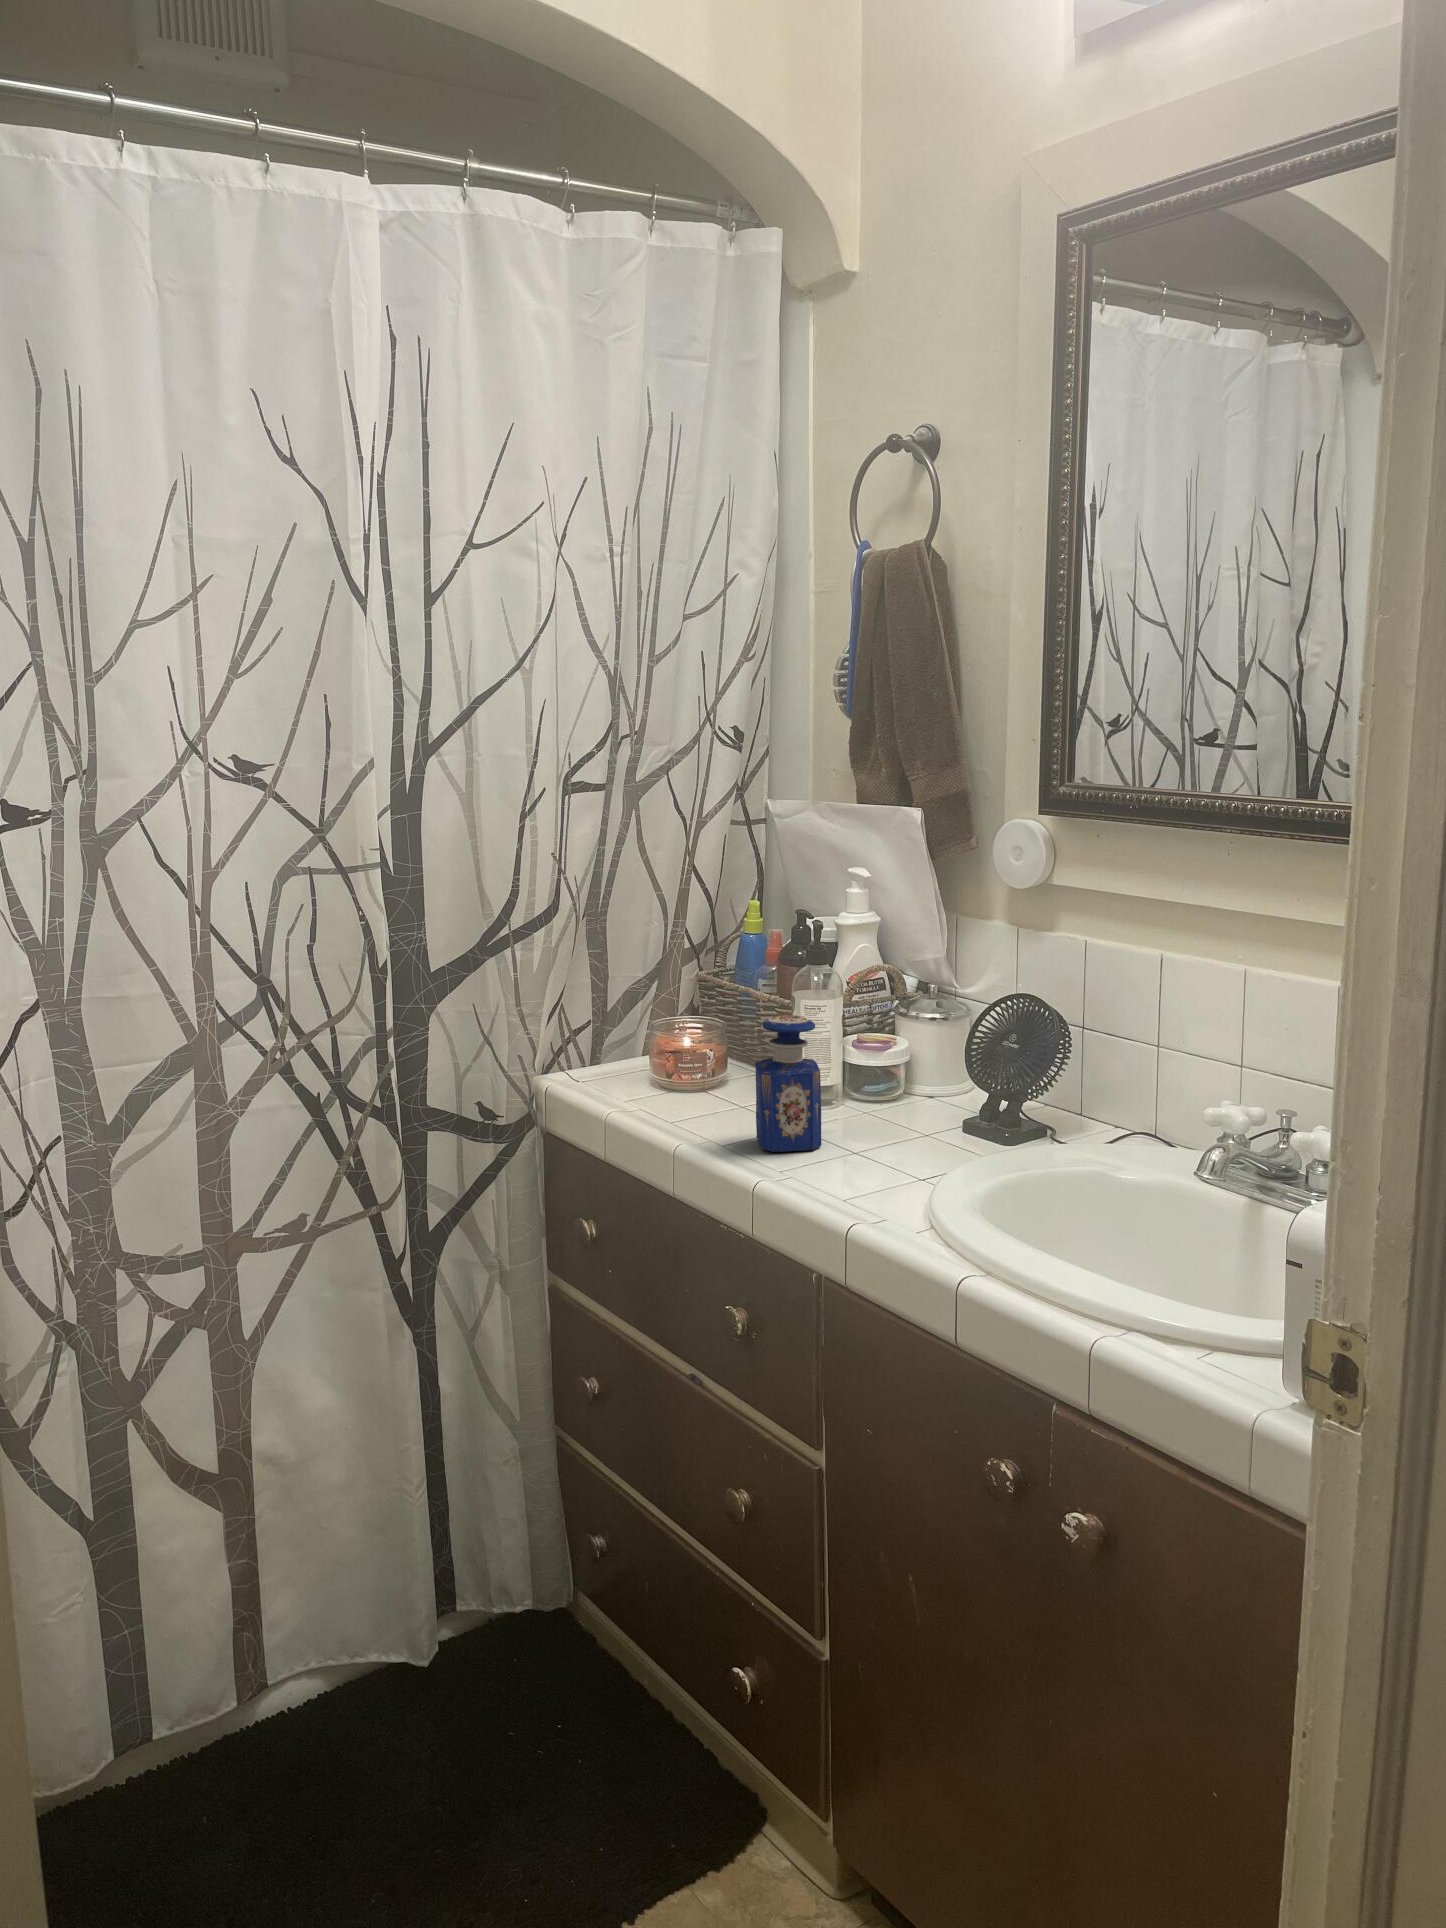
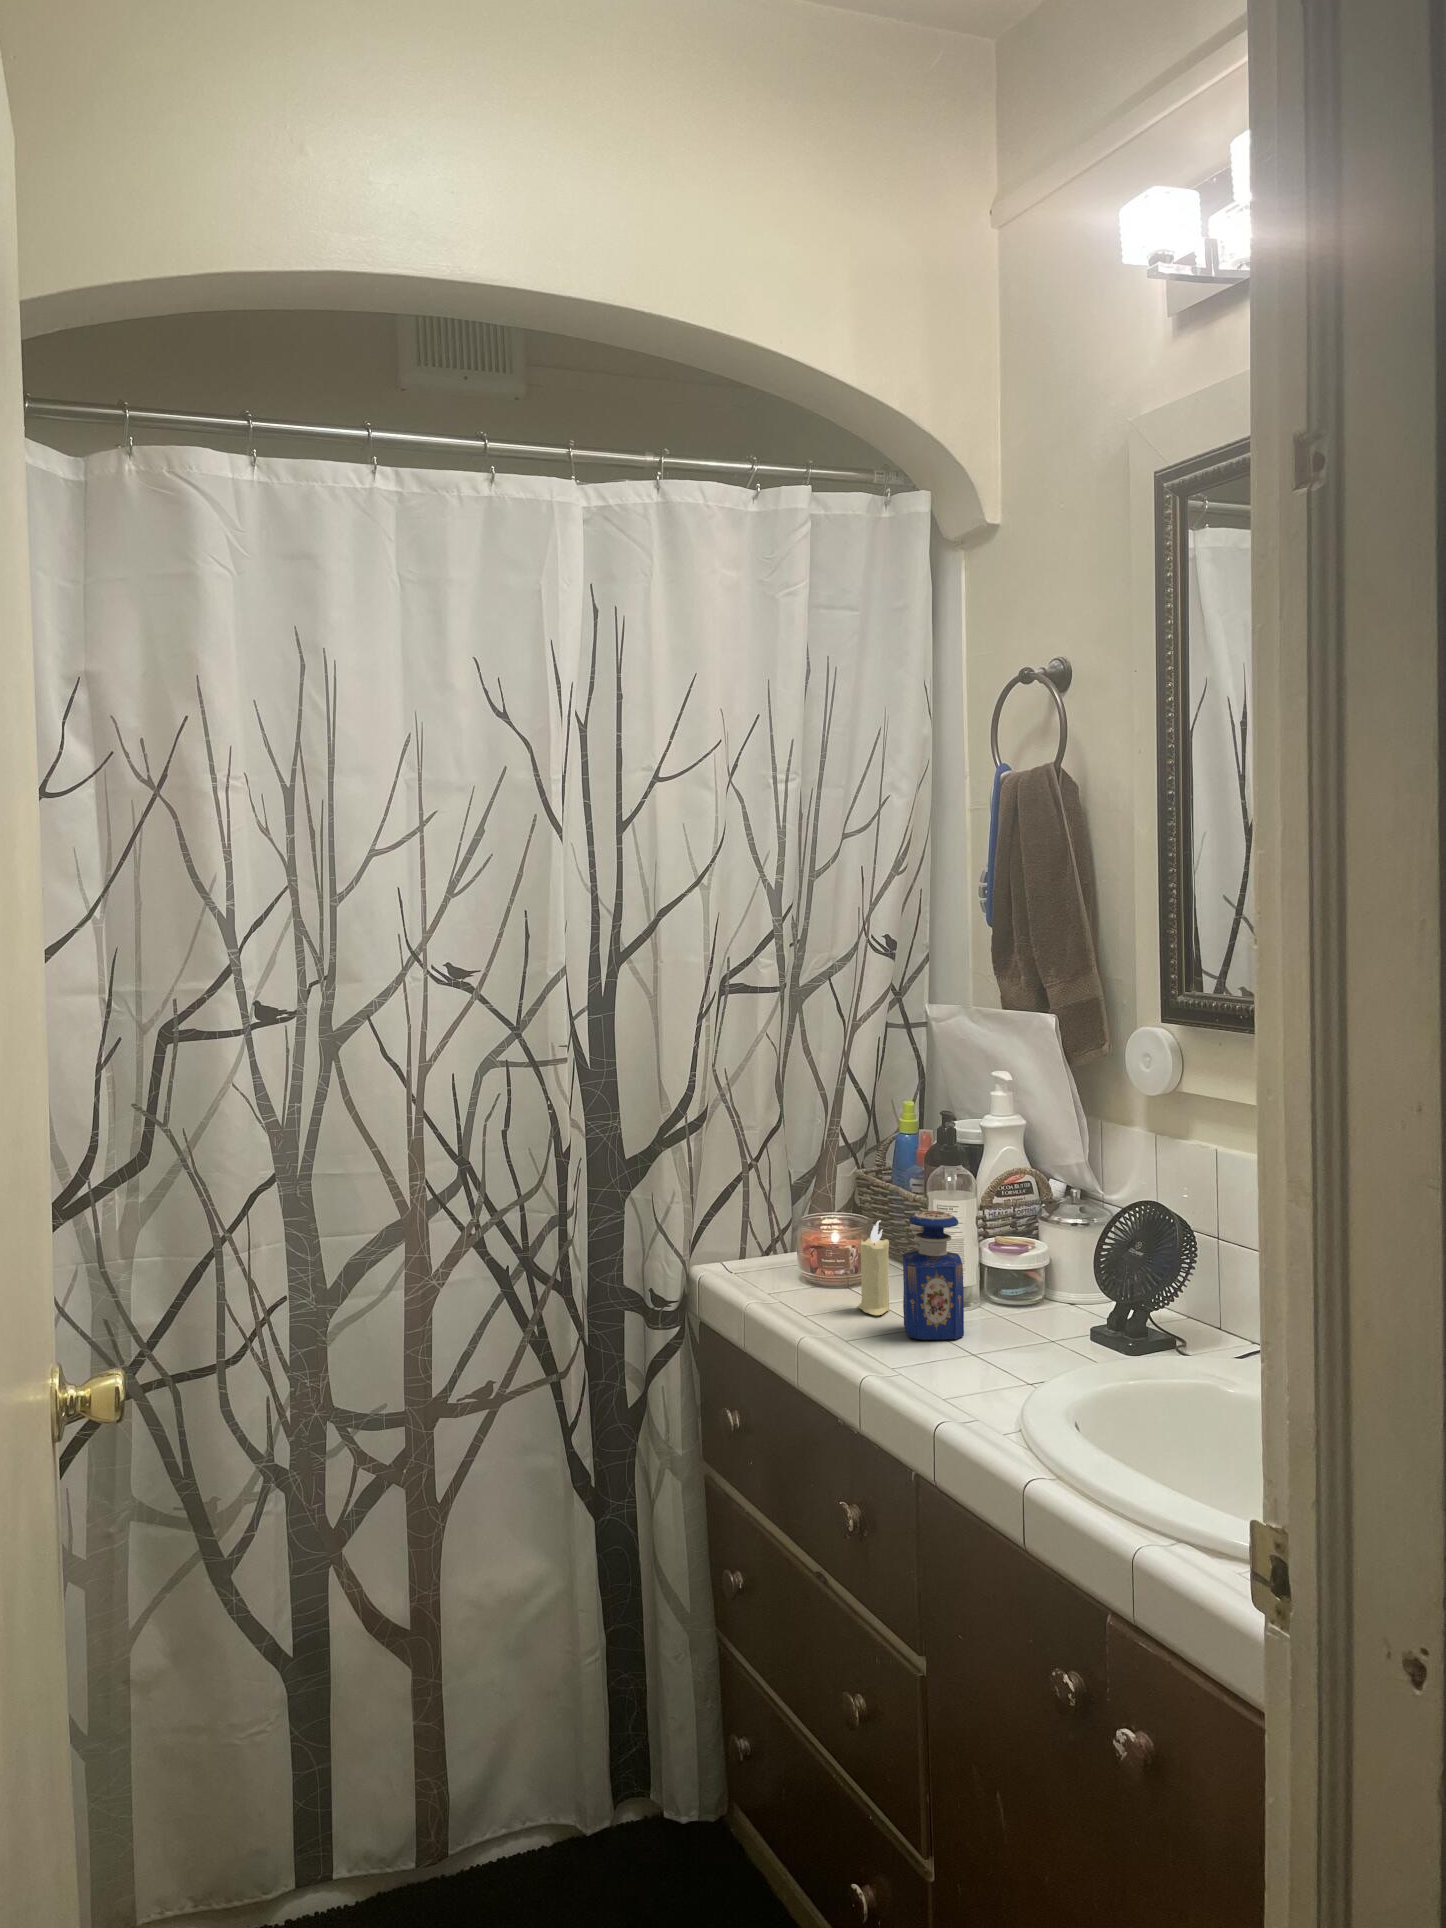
candle: none [704,1028,740,1129] -> present [857,1221,890,1315]

